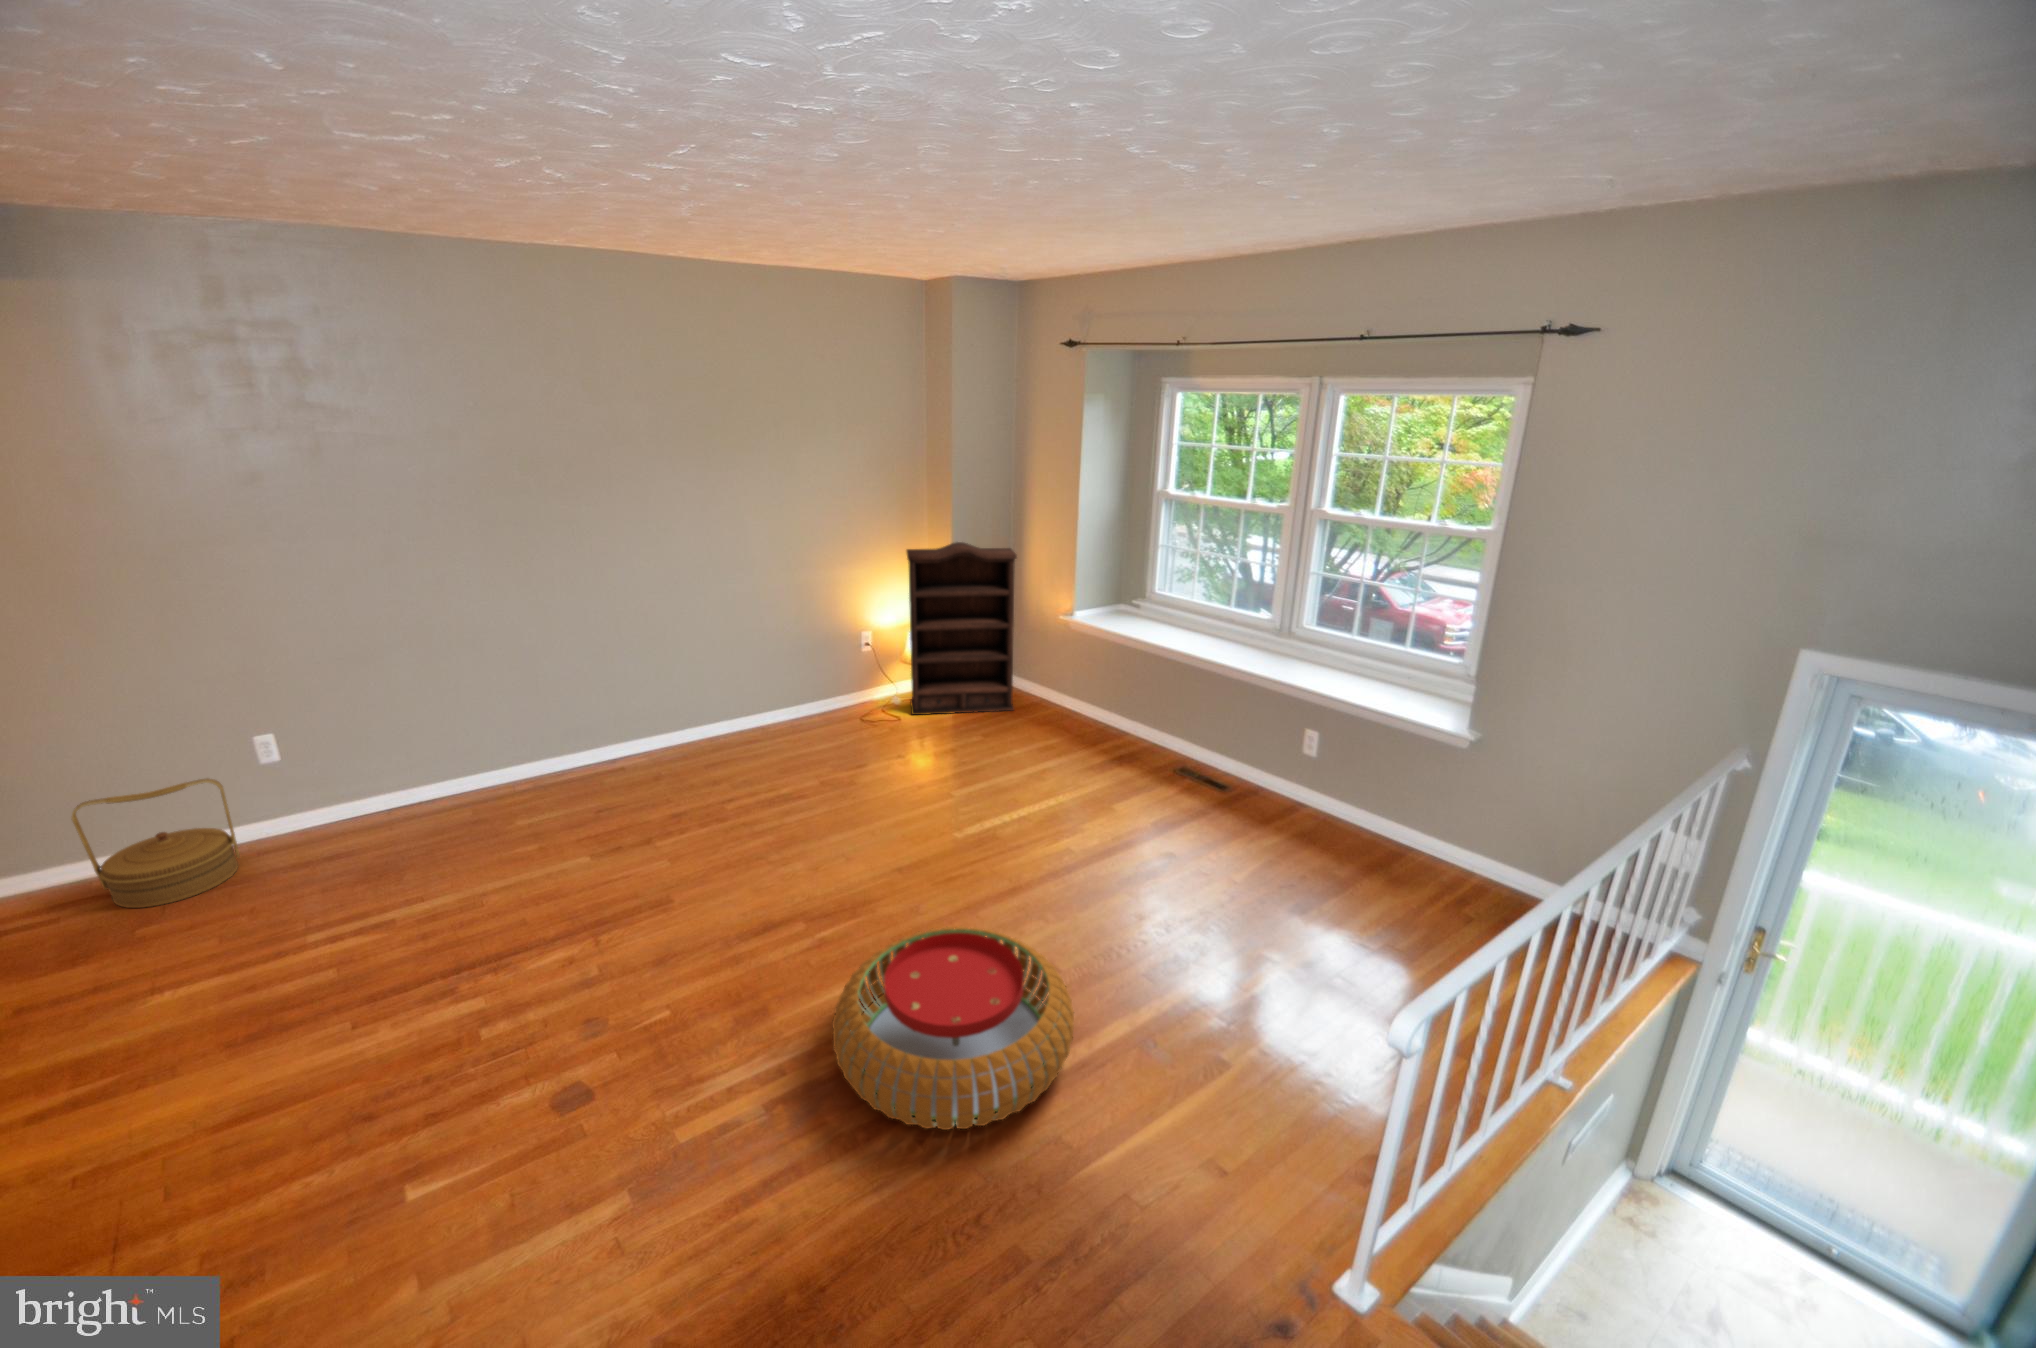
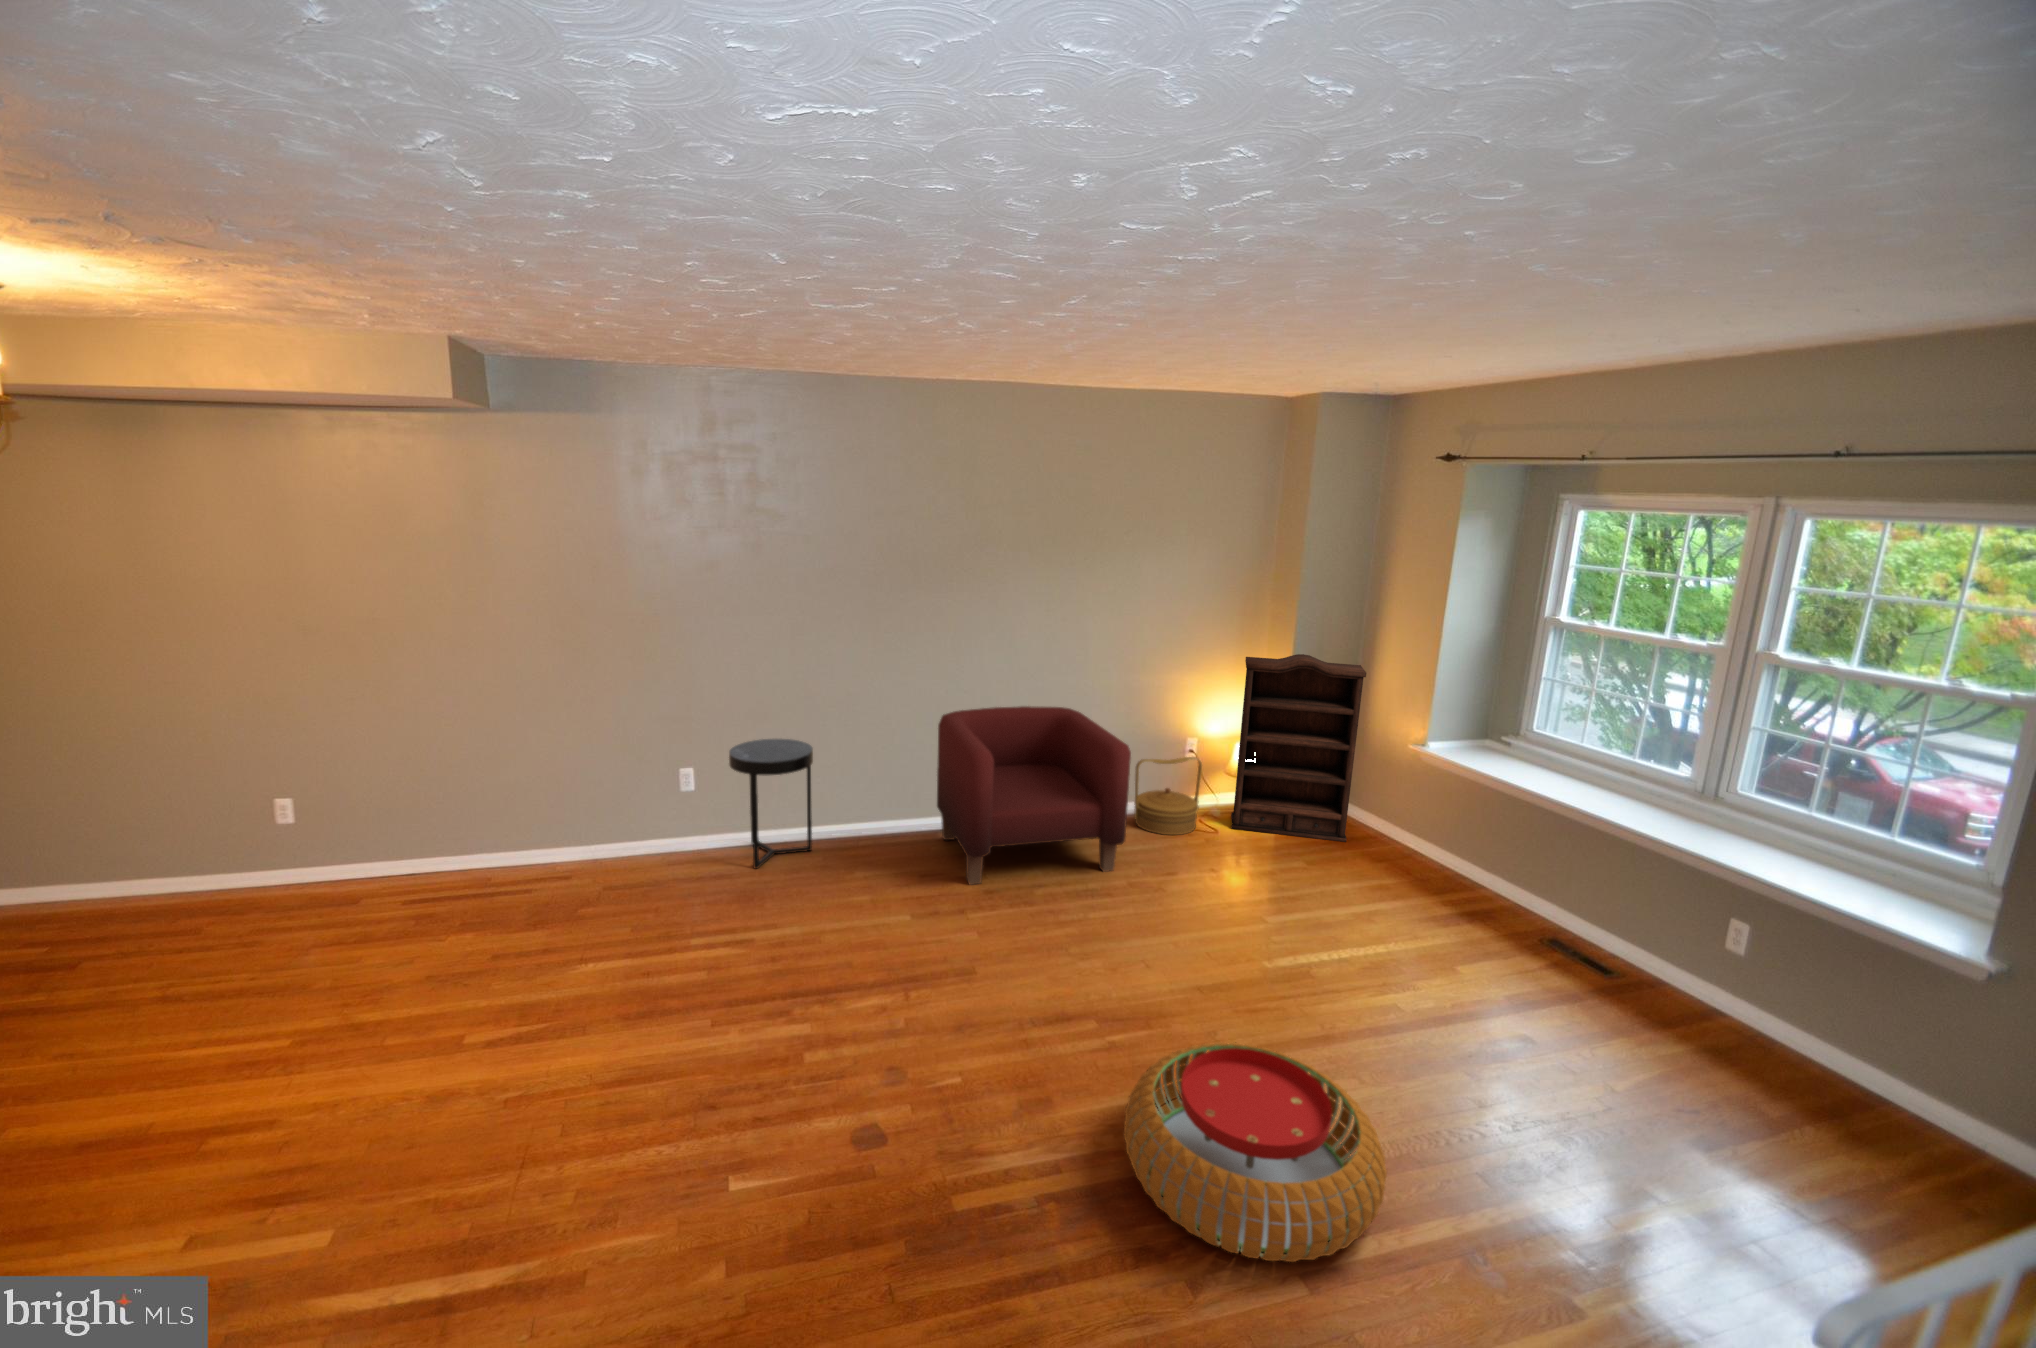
armchair: none [582,620,808,822] -> present [937,706,1131,885]
side table: none [297,697,443,855] -> present [729,739,813,869]
woven basket: present [72,778,240,908] -> present [1134,757,1202,835]

